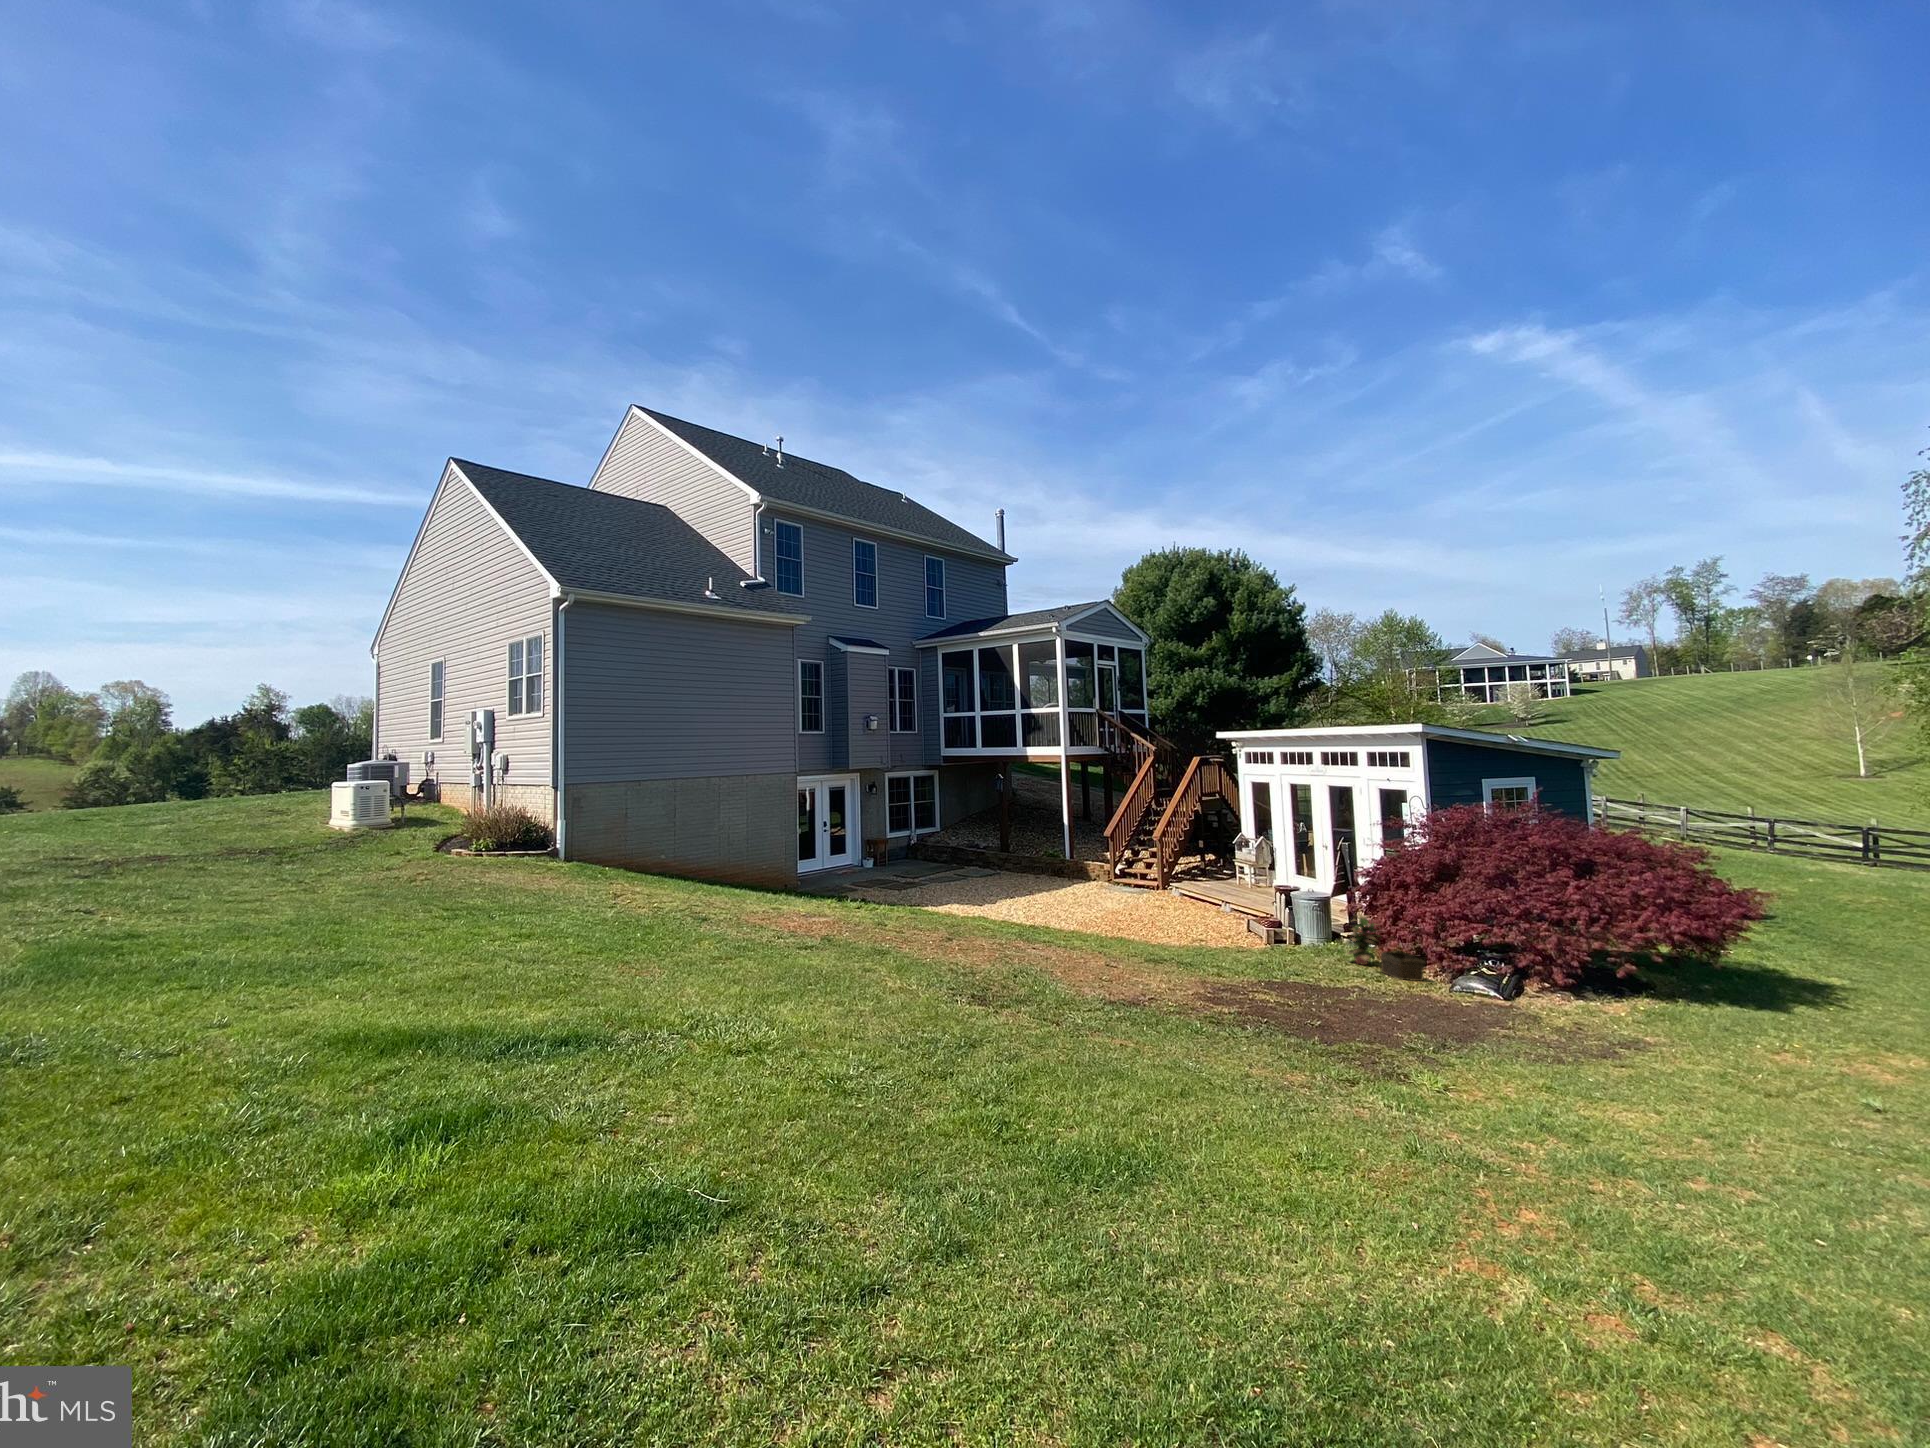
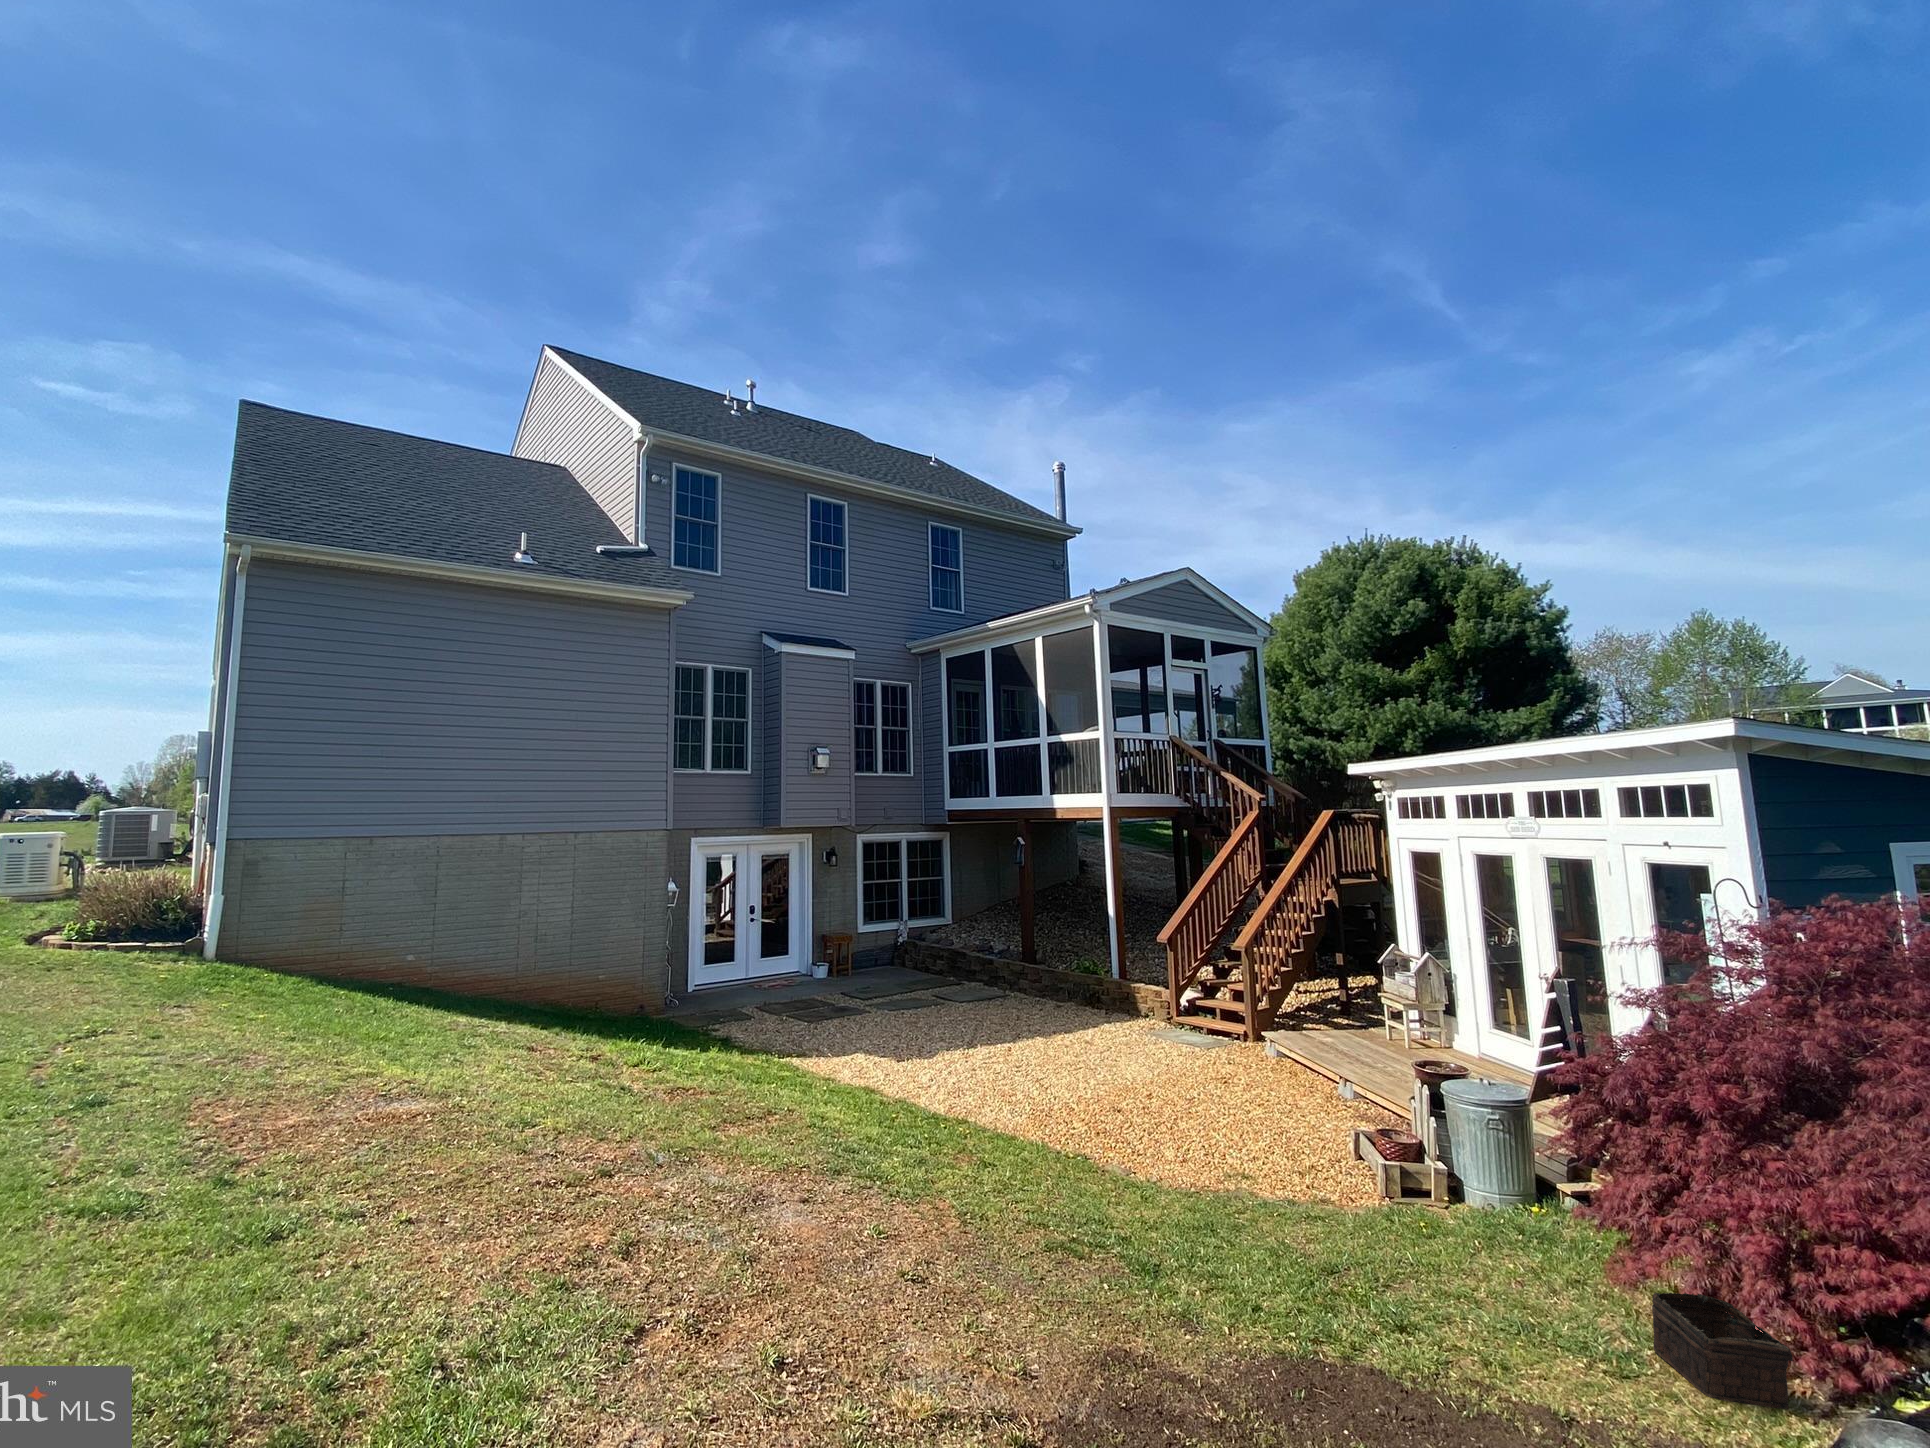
decorative plant: present [1347,915,1377,965] -> none [1551,1170,1659,1309]

